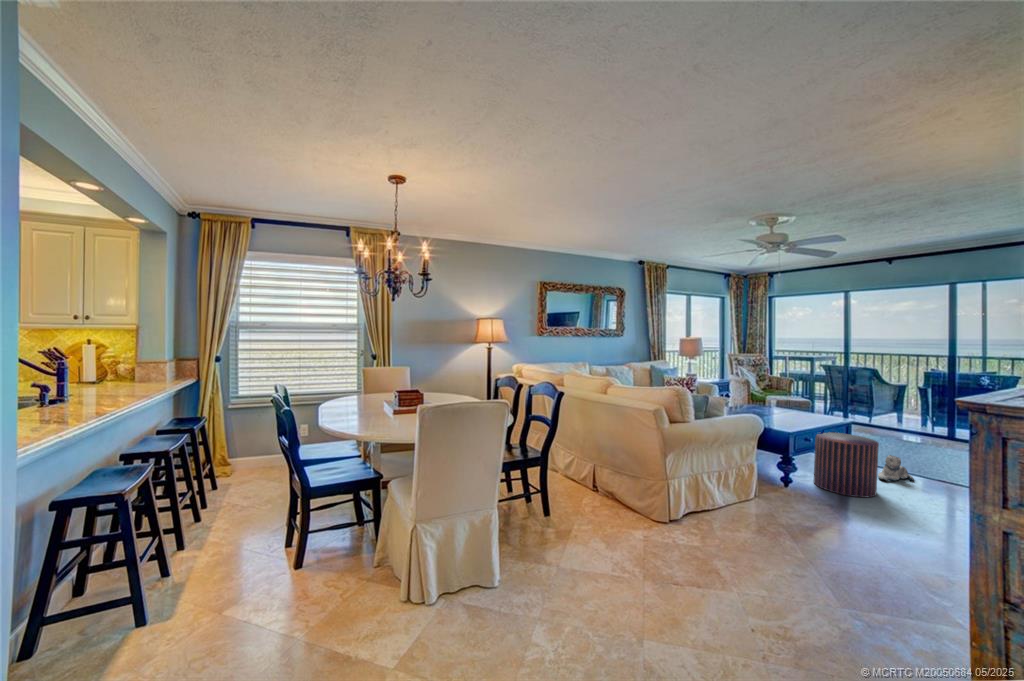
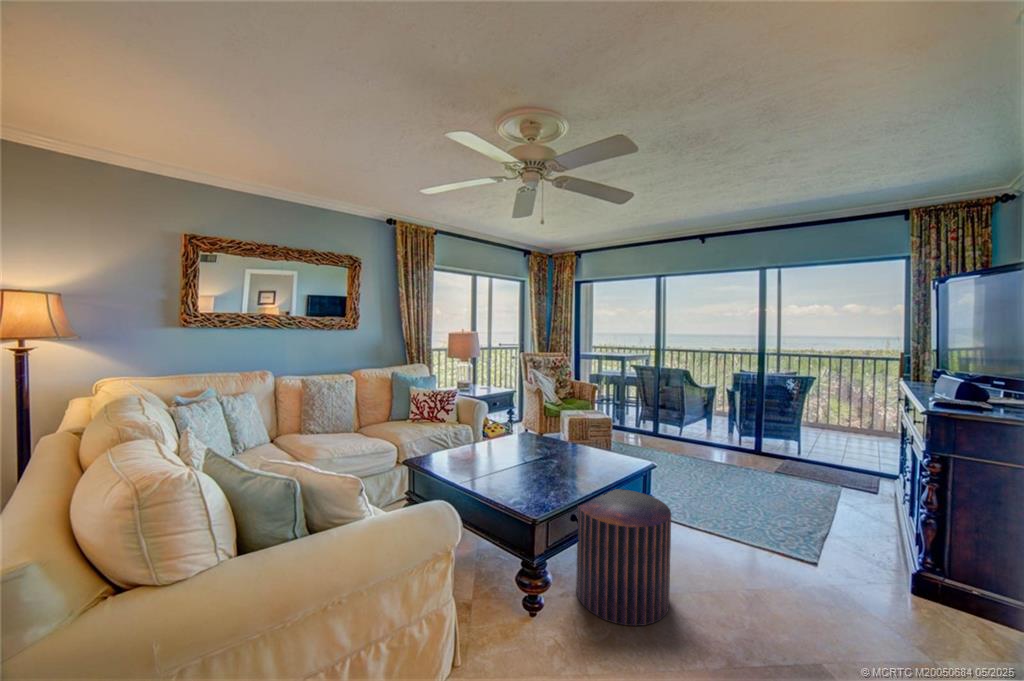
plush toy: present [878,455,914,481] -> none [677,513,724,561]

